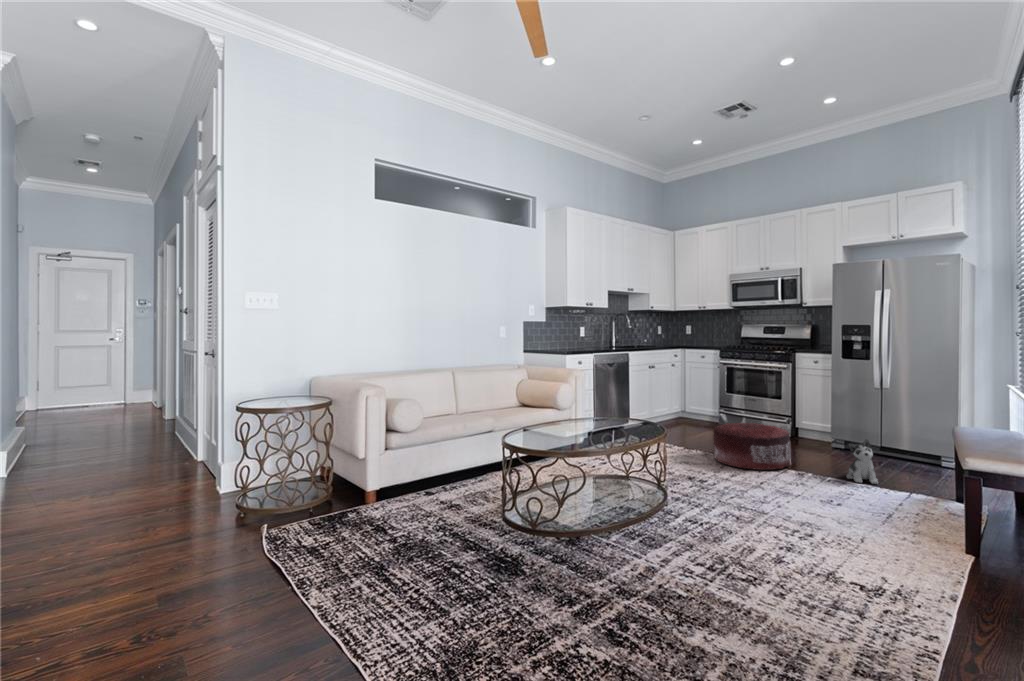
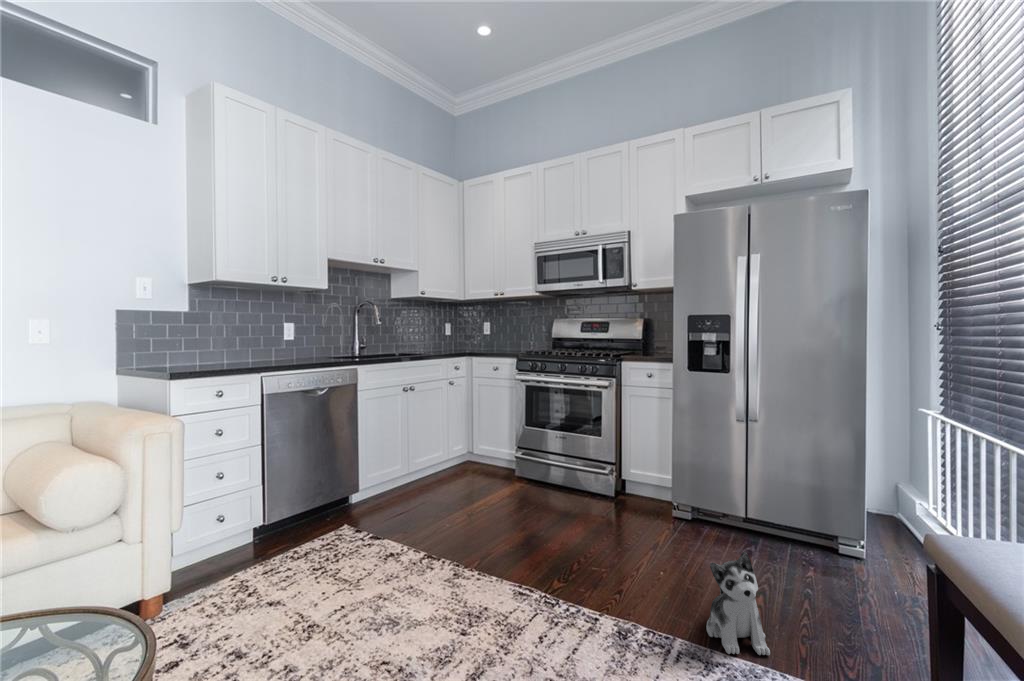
pouf: present [713,423,791,470] -> none [459,499,604,625]

